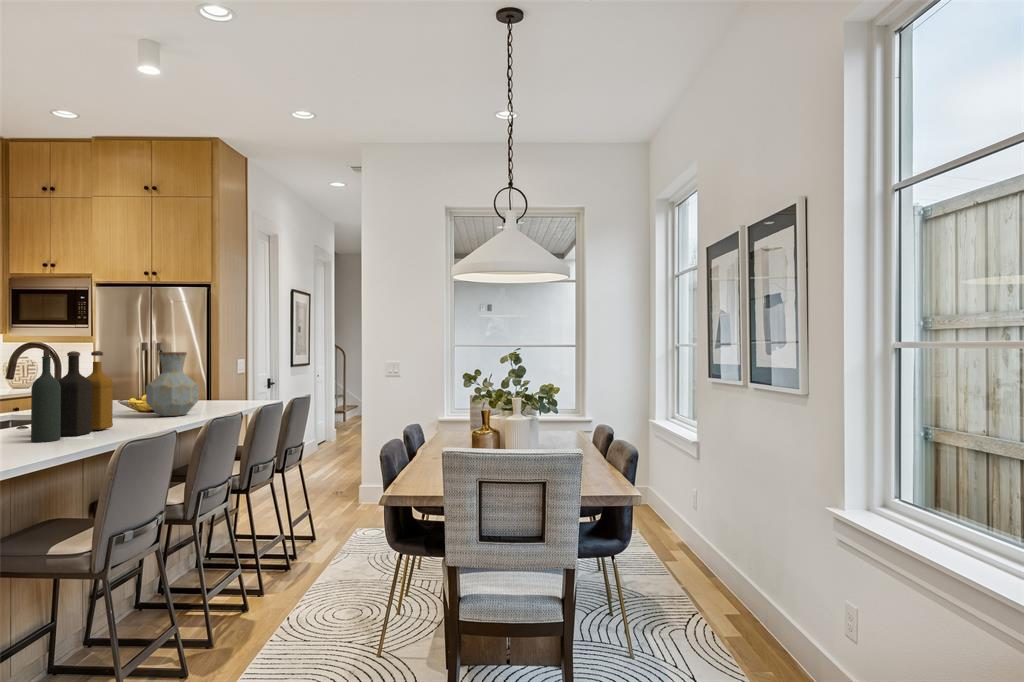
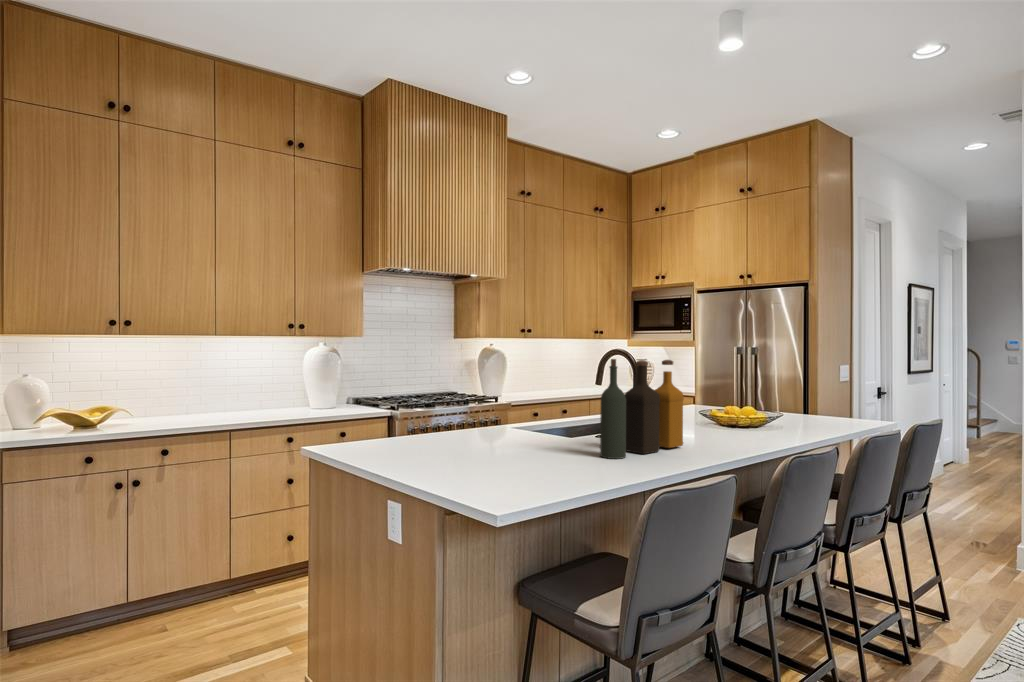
vase: present [146,352,199,417] -> none [725,360,784,436]

